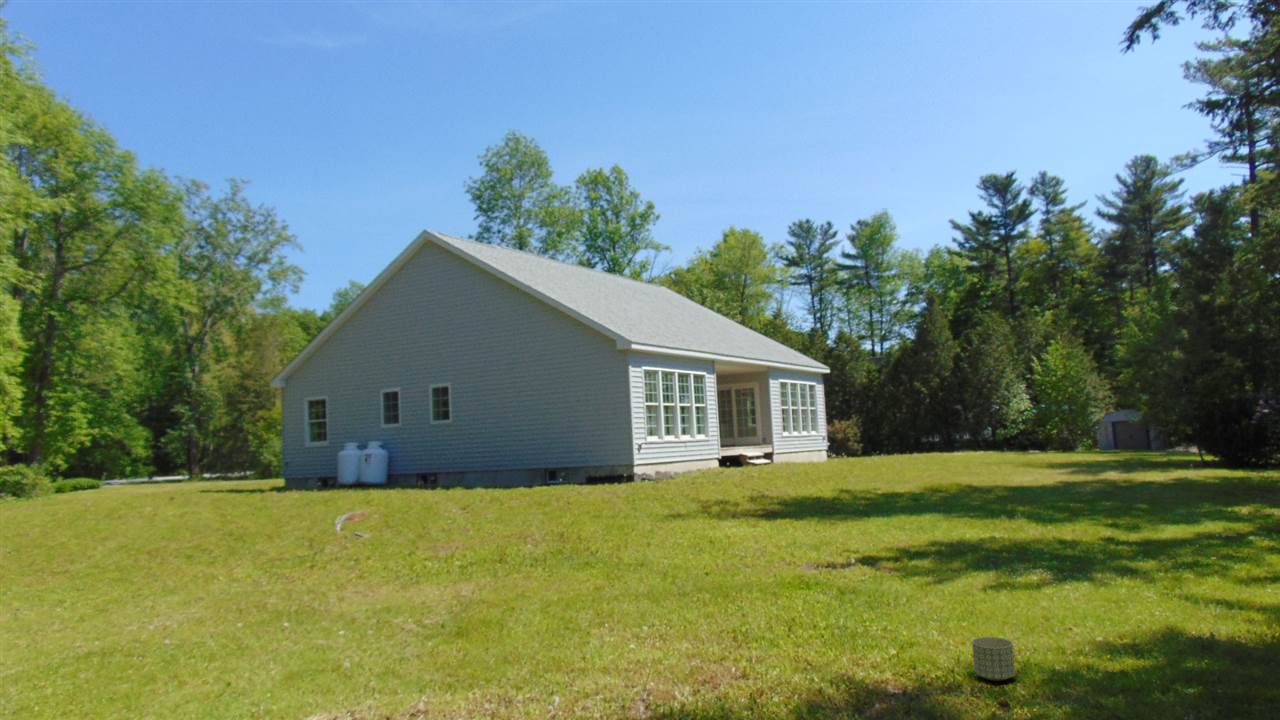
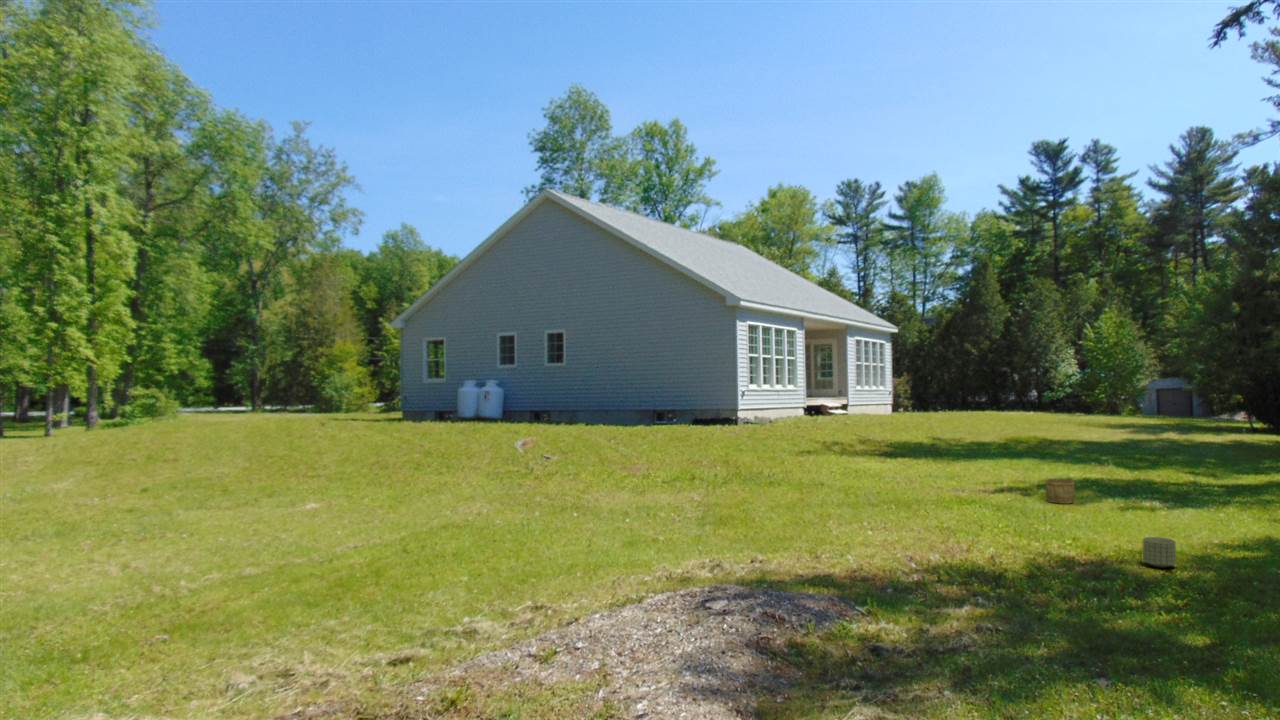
wooden bucket: none [906,546,942,578] -> present [1045,479,1075,504]

